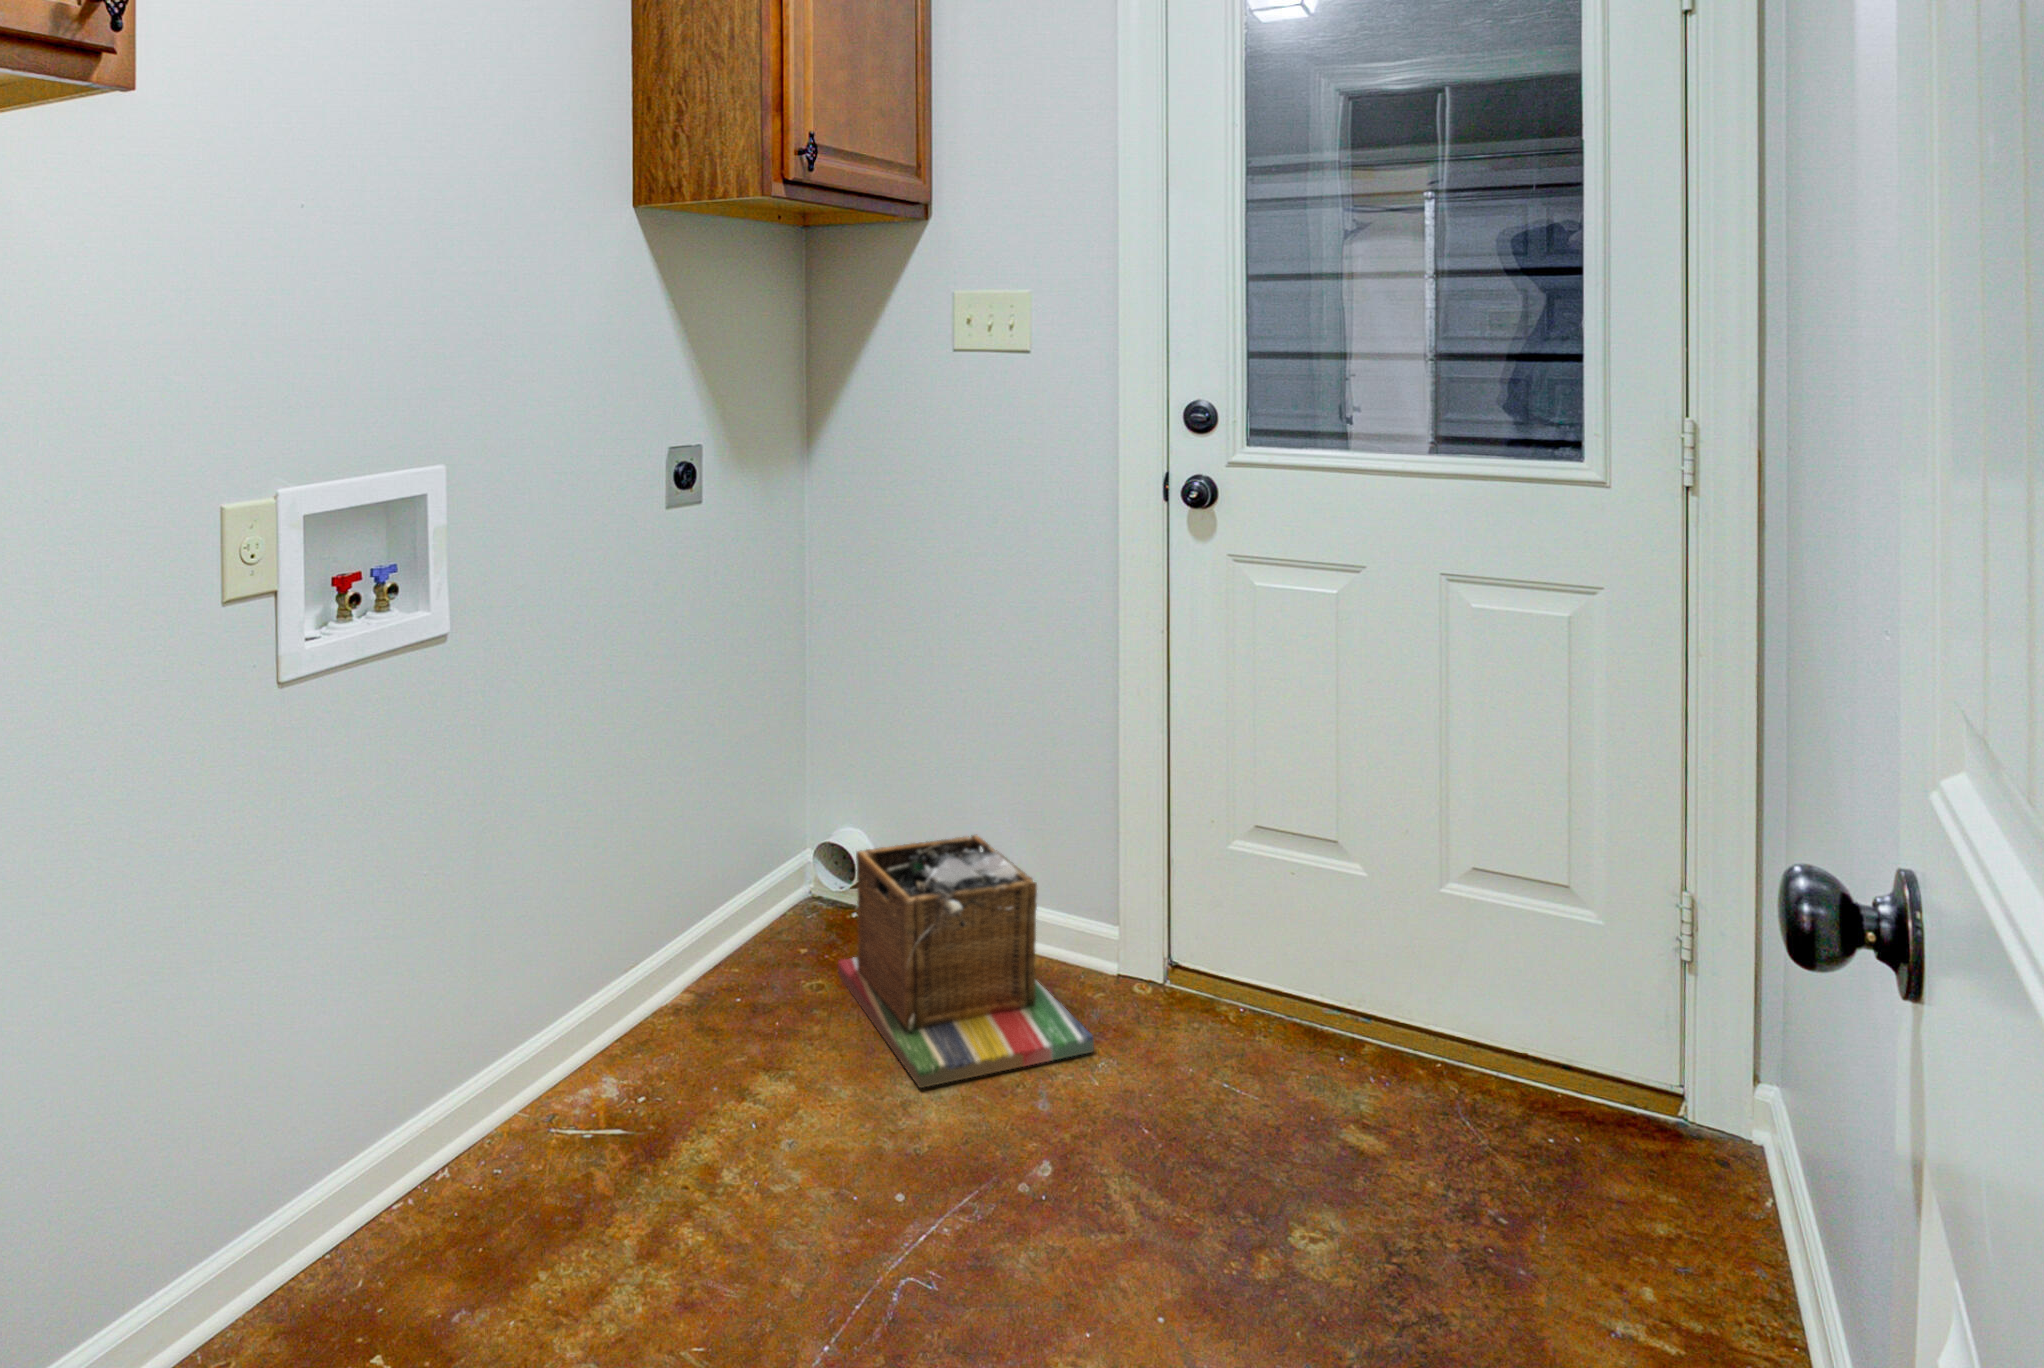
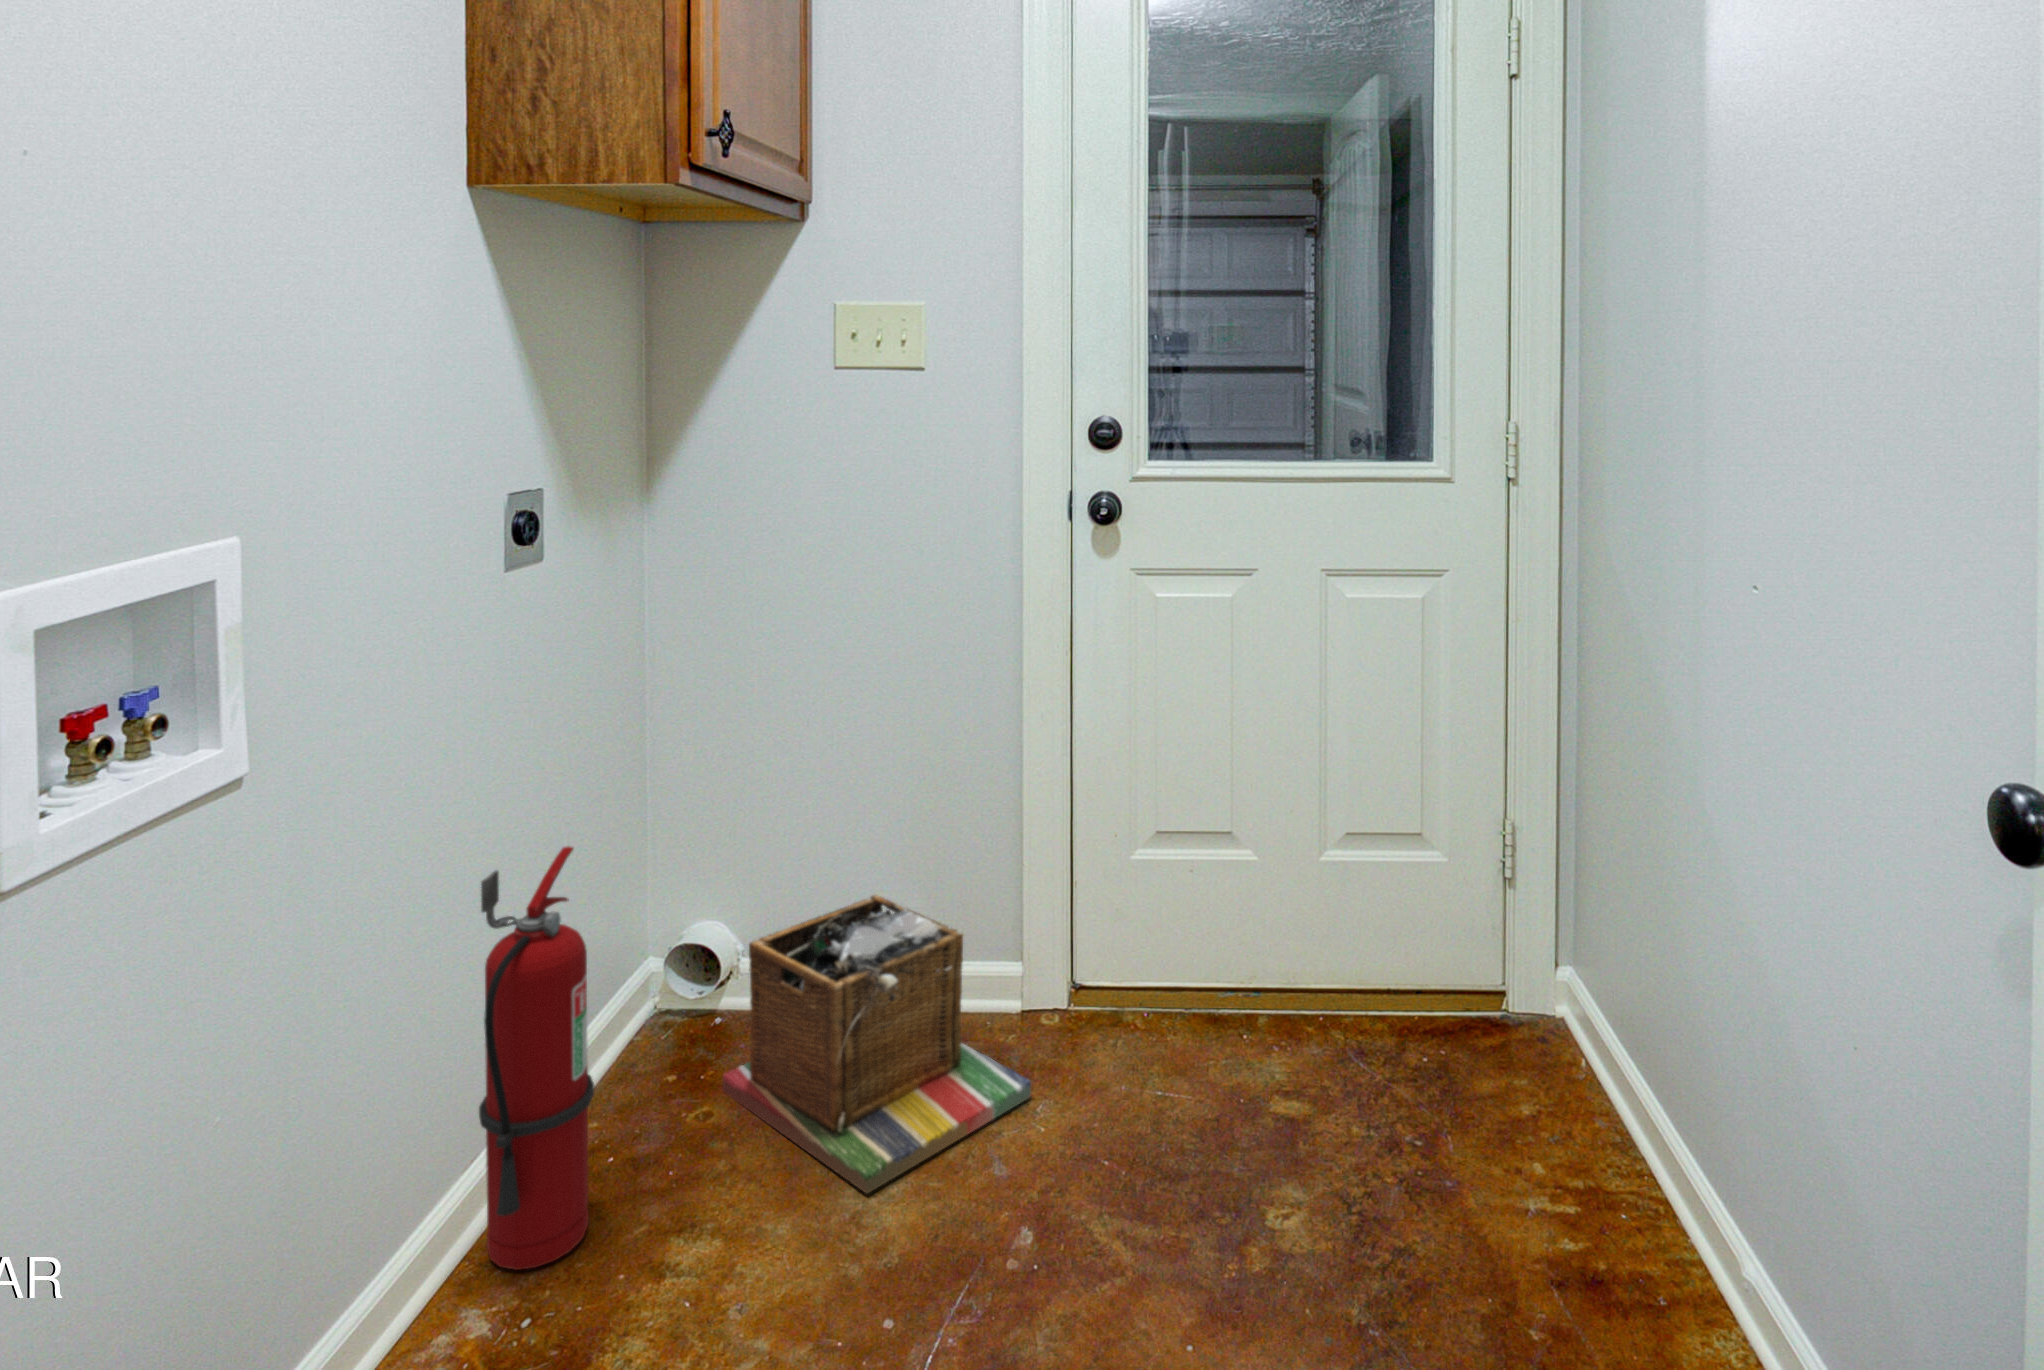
fire extinguisher: none [621,737,711,1064] -> present [479,846,594,1270]

